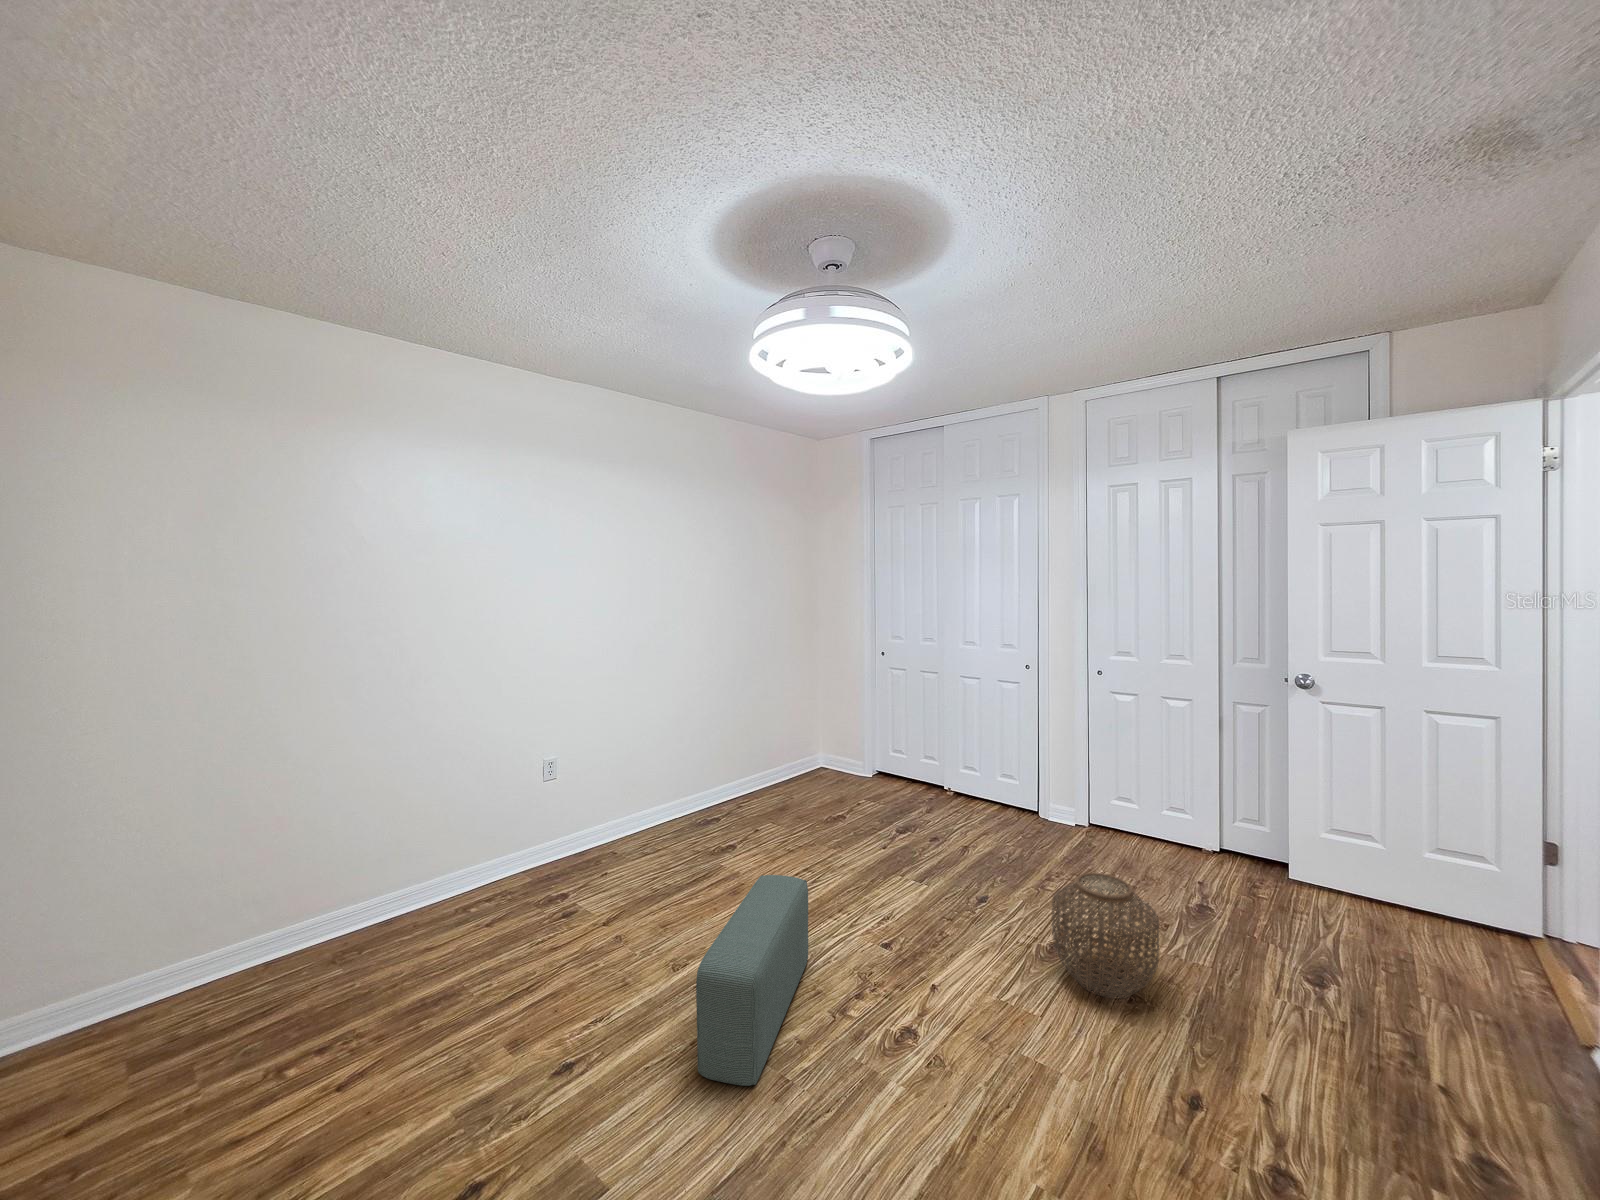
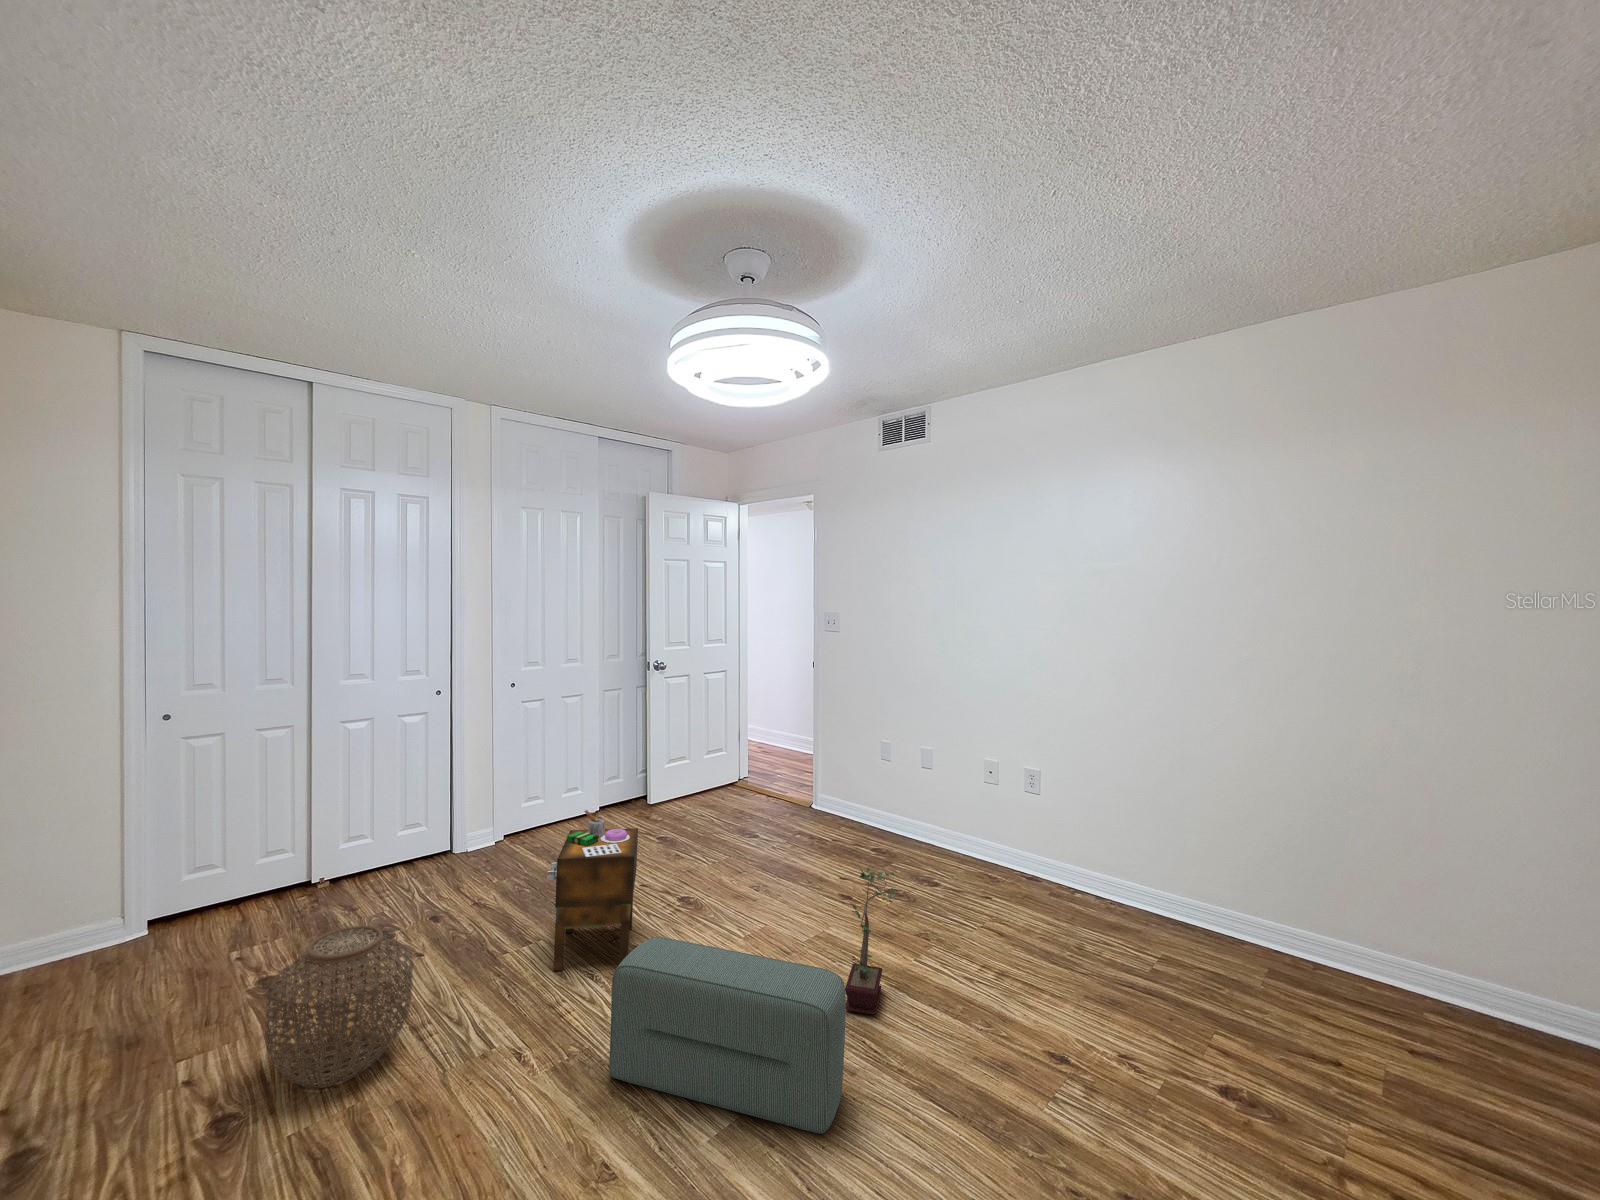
nightstand: none [883,790,980,934] -> present [547,810,638,971]
woven basket: present [1052,873,1159,998] -> present [265,926,413,1088]
potted plant: none [851,937,1017,1129] -> present [845,868,897,1015]

